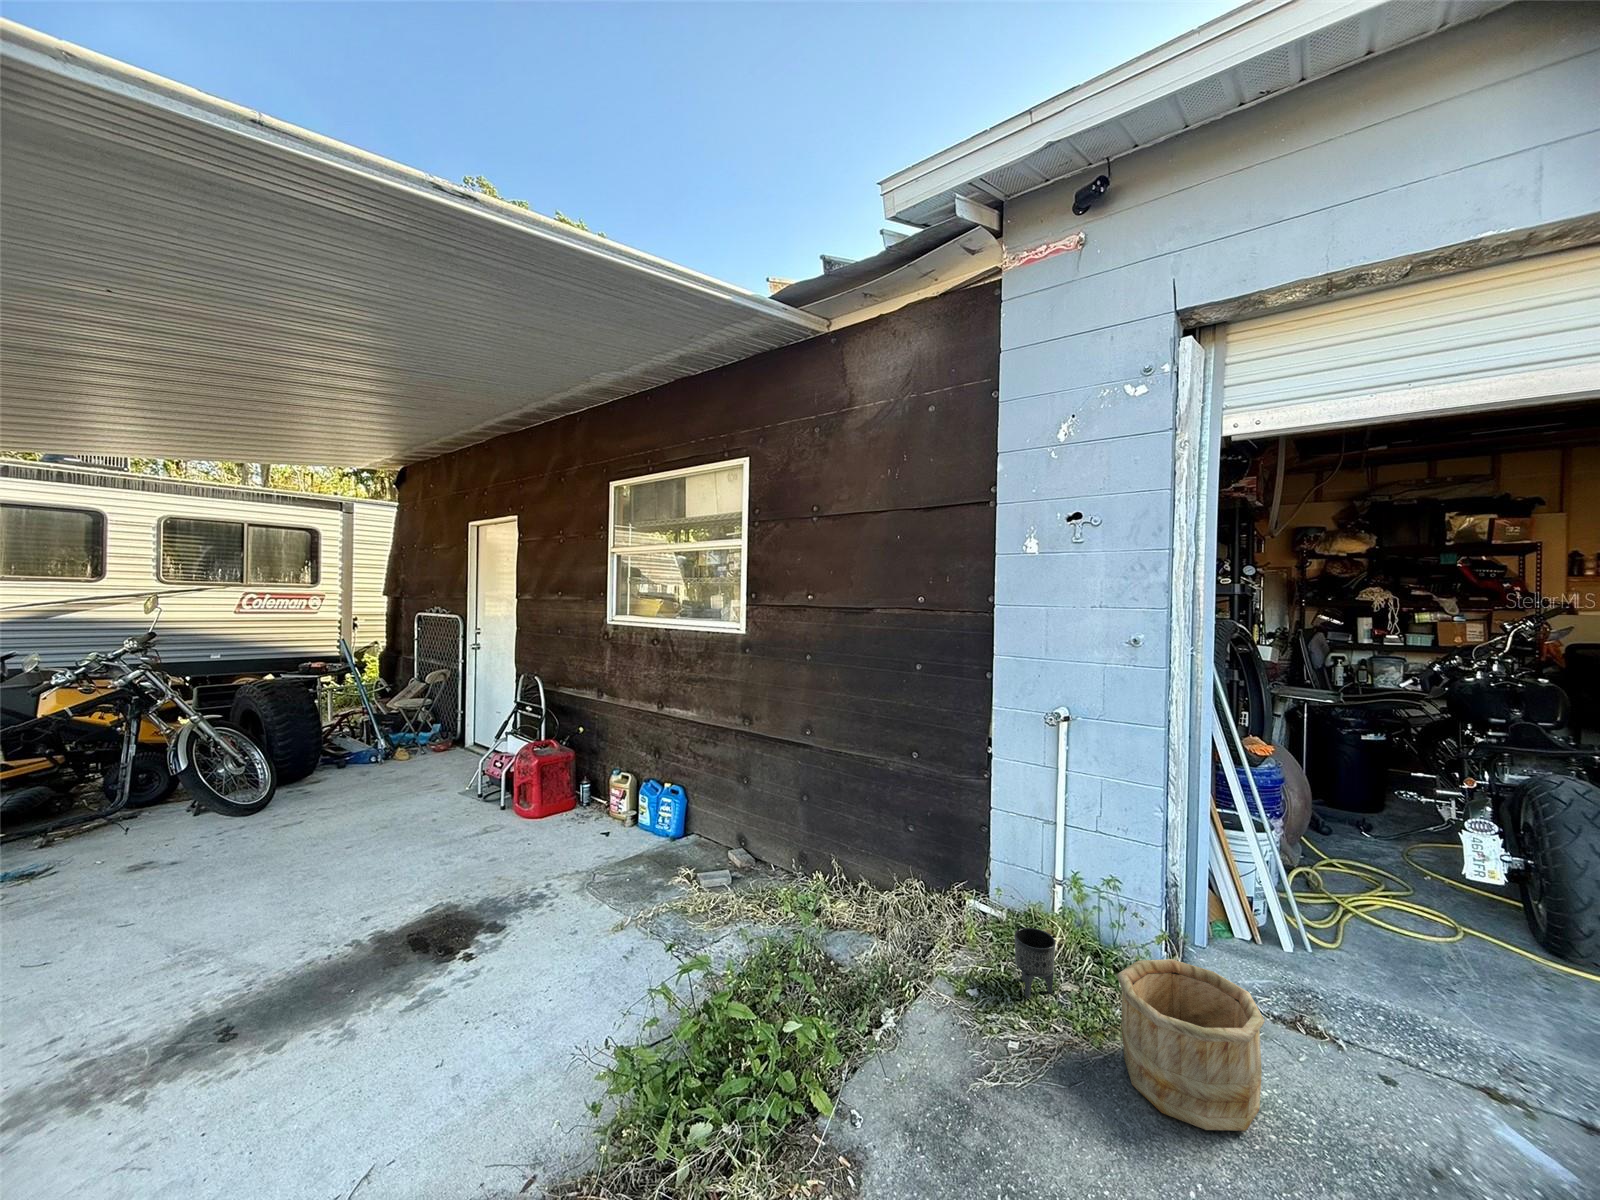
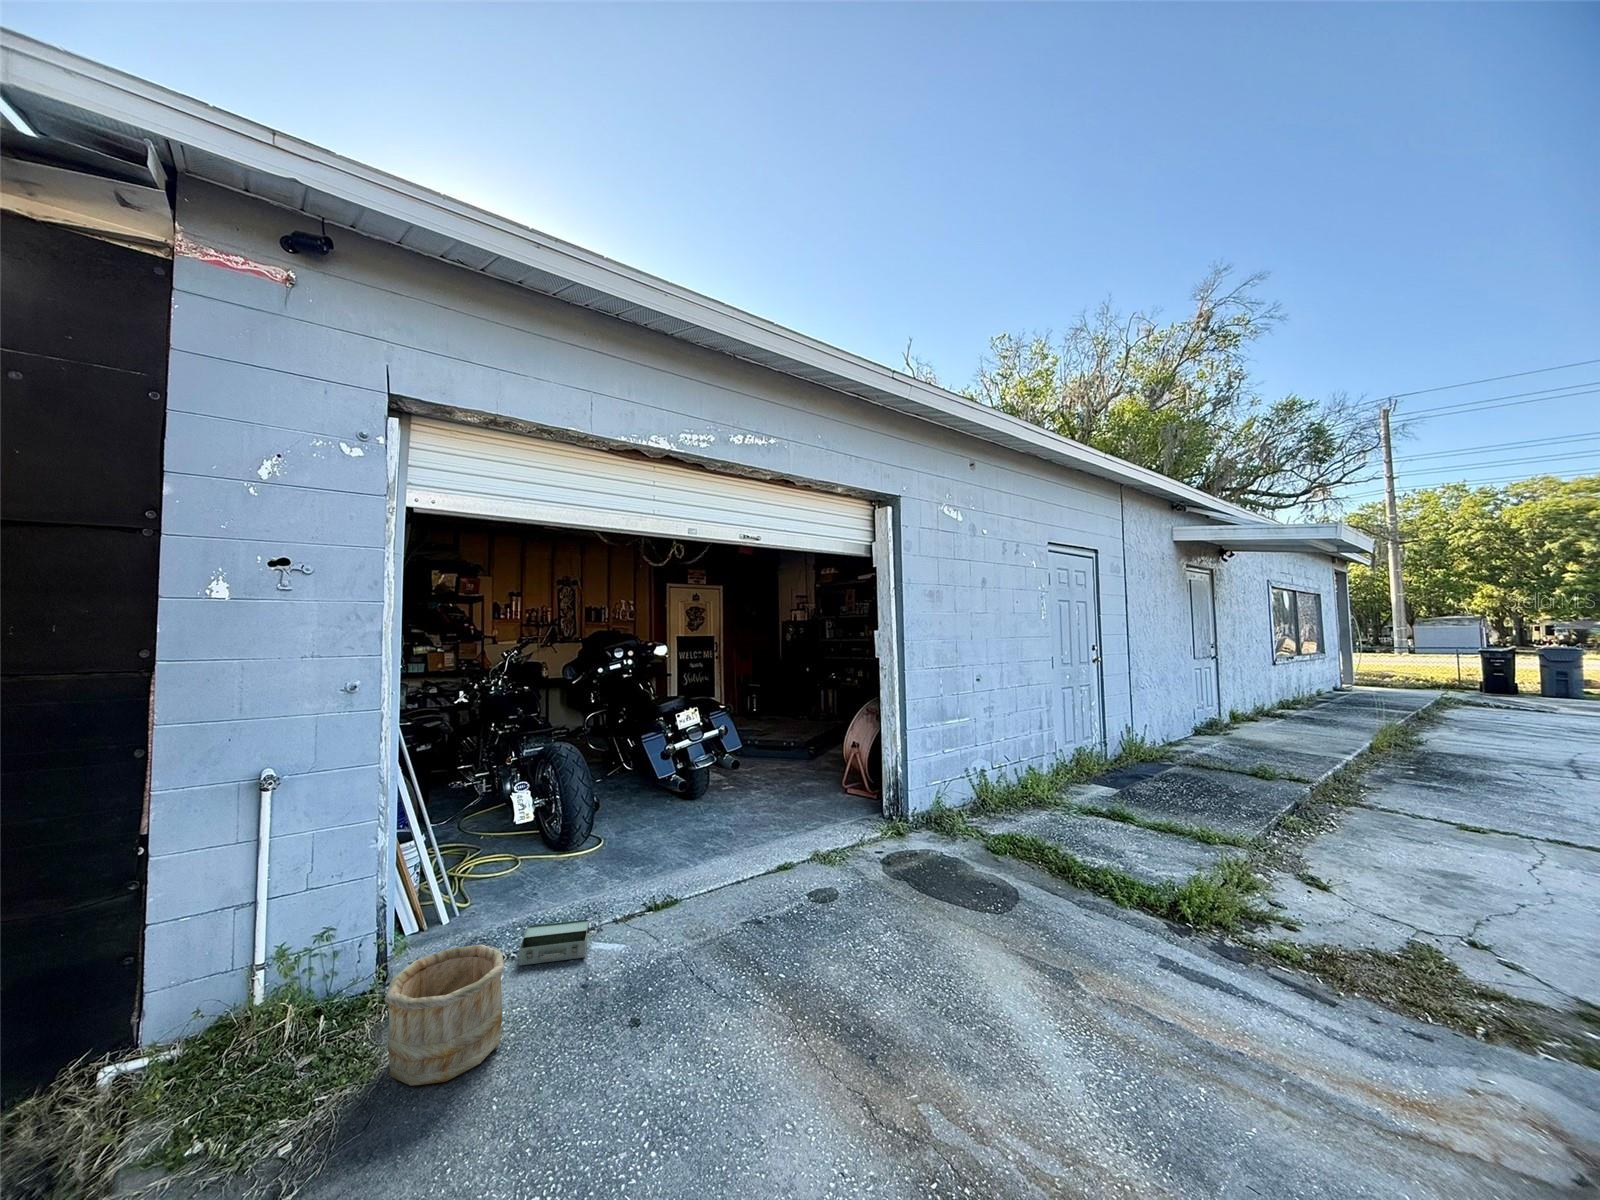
planter: present [1015,928,1055,998] -> none [238,1021,296,1109]
toolbox: none [1347,1024,1507,1138] -> present [519,919,589,965]

